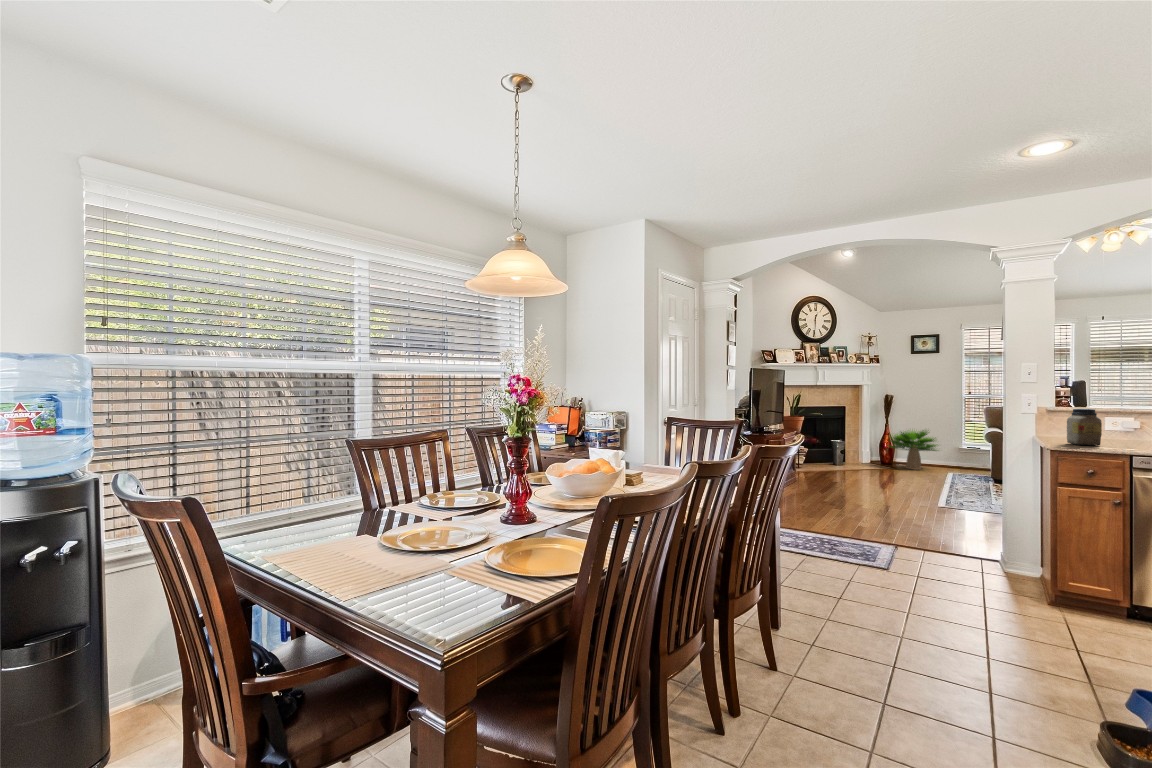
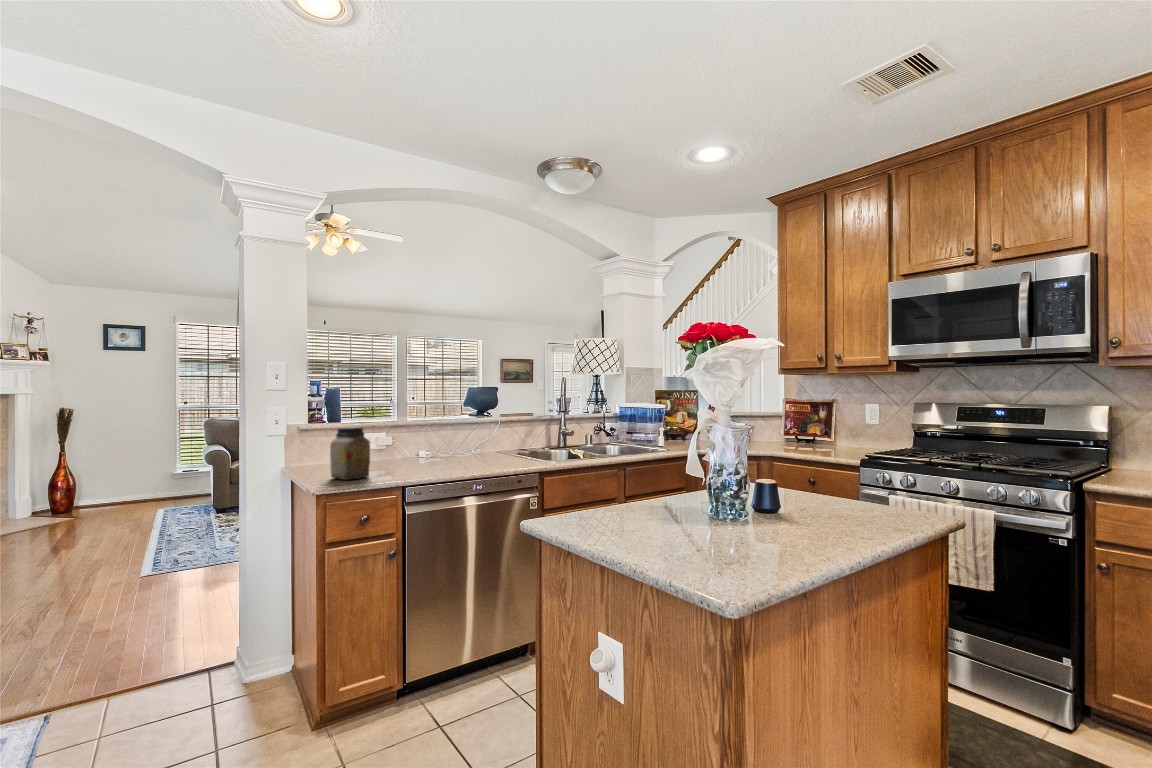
potted plant: present [890,430,937,470] -> none [58,452,152,514]

